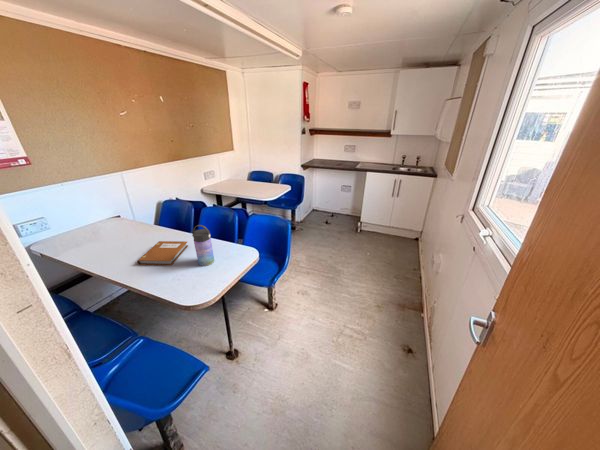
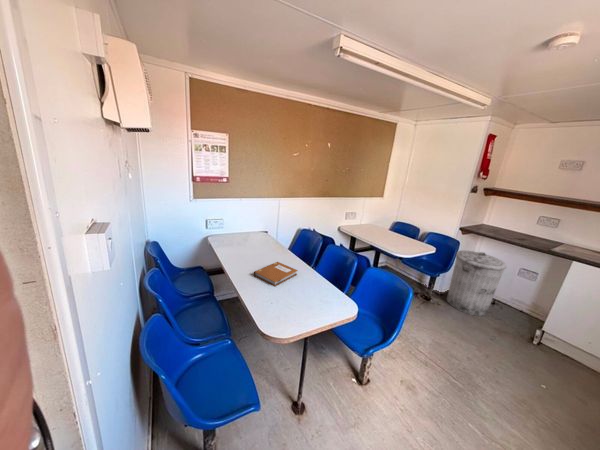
trash can: none [304,181,336,228] -> present [447,251,507,316]
water bottle: present [192,225,214,266] -> none [296,258,314,300]

